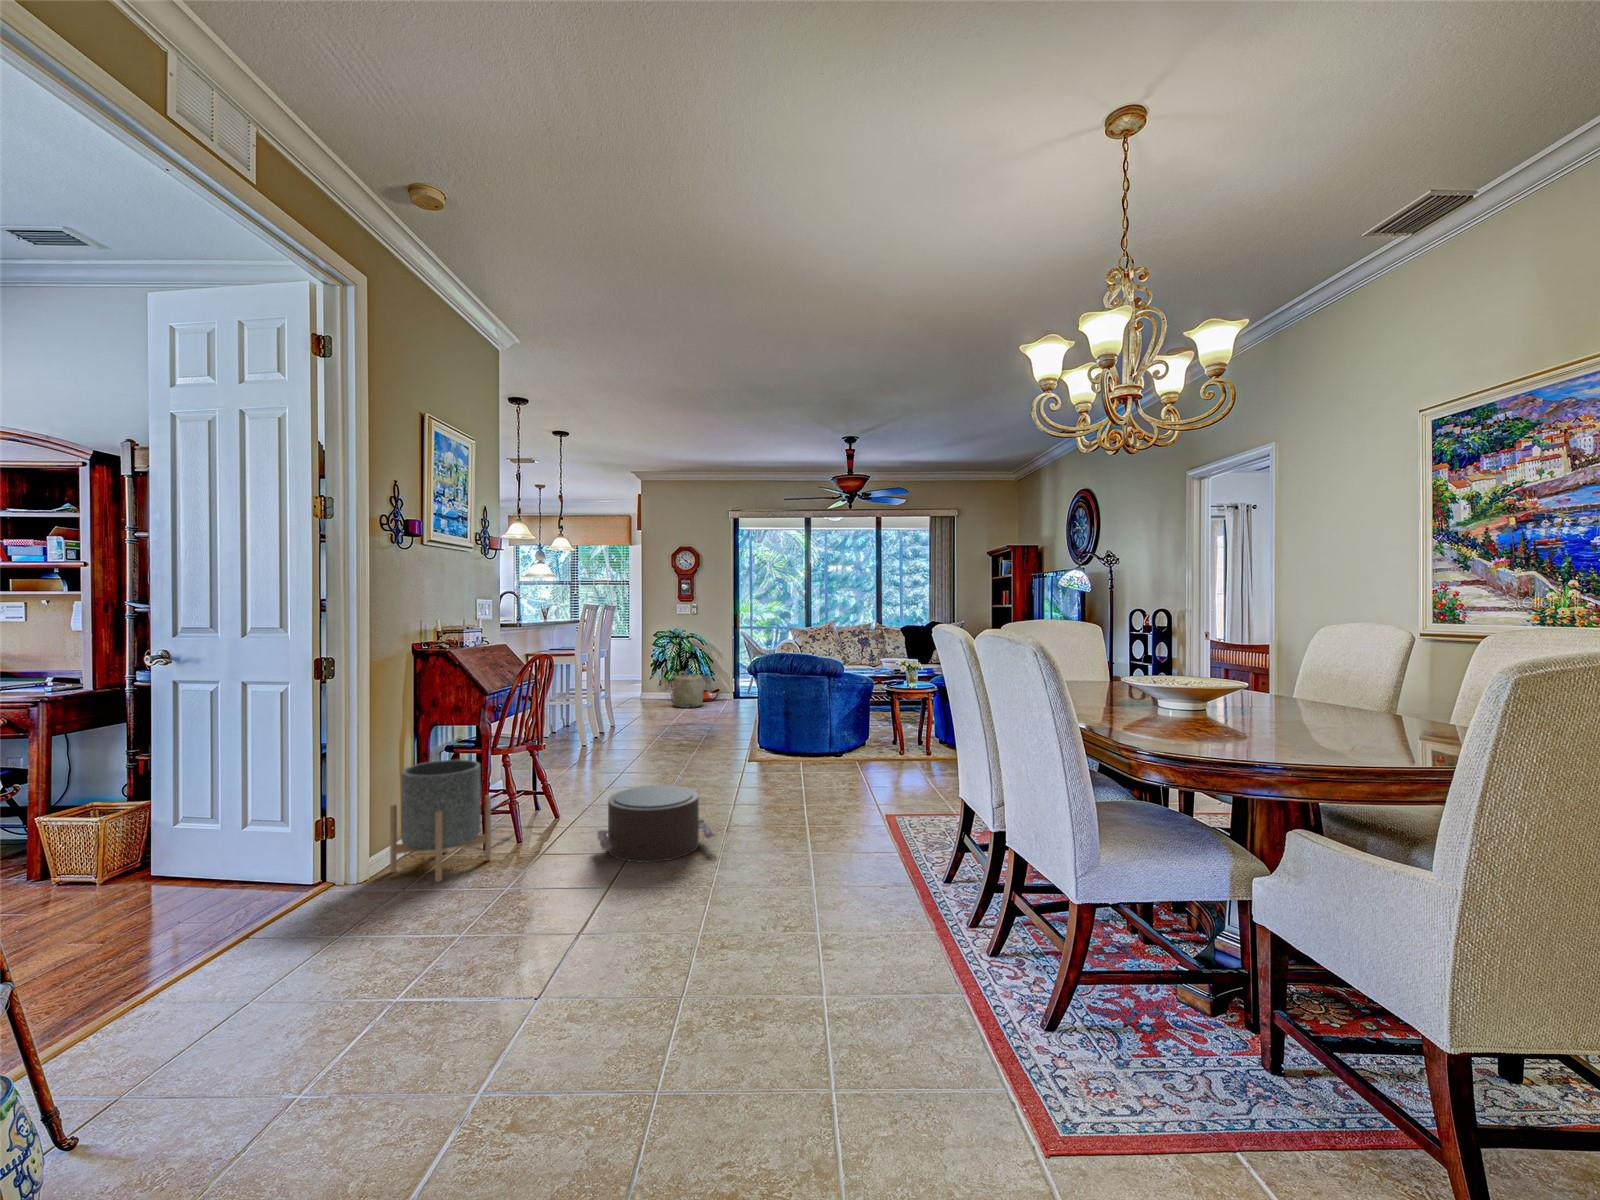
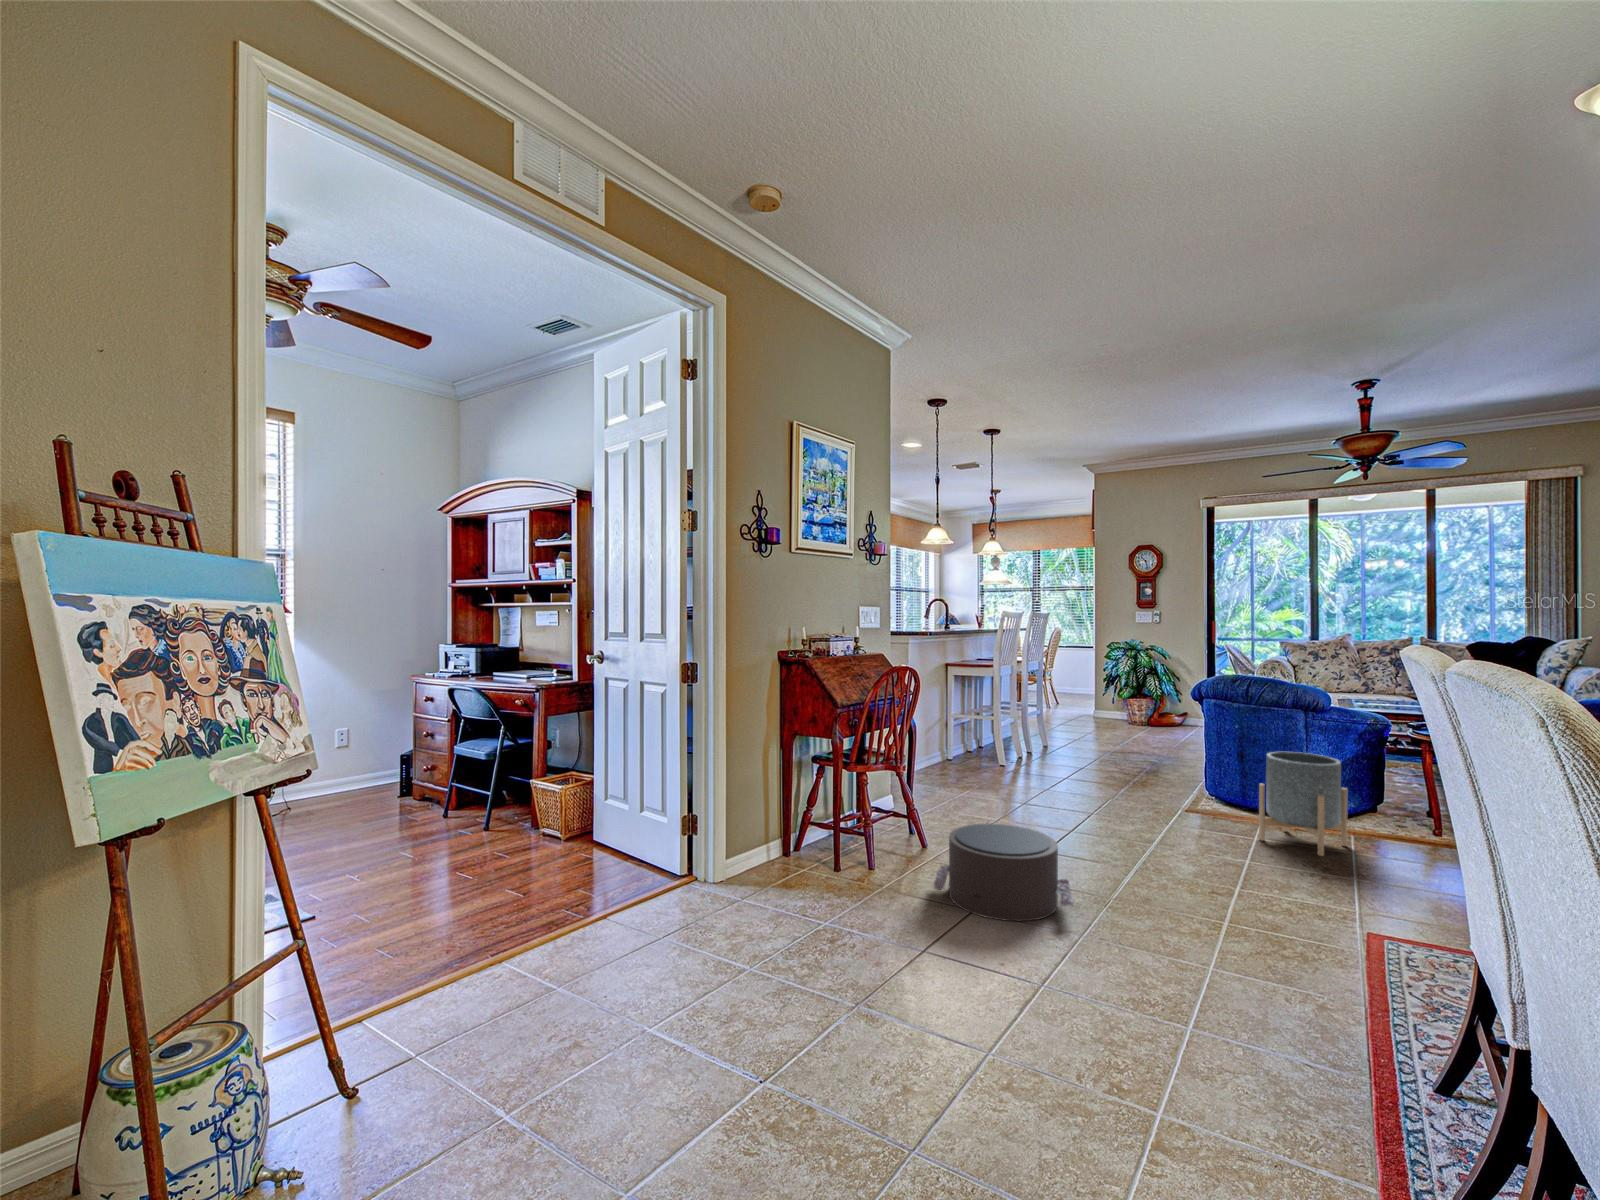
basket: present [673,671,704,708] -> none [1122,688,1161,731]
planter: present [390,760,491,882] -> present [1259,752,1348,856]

